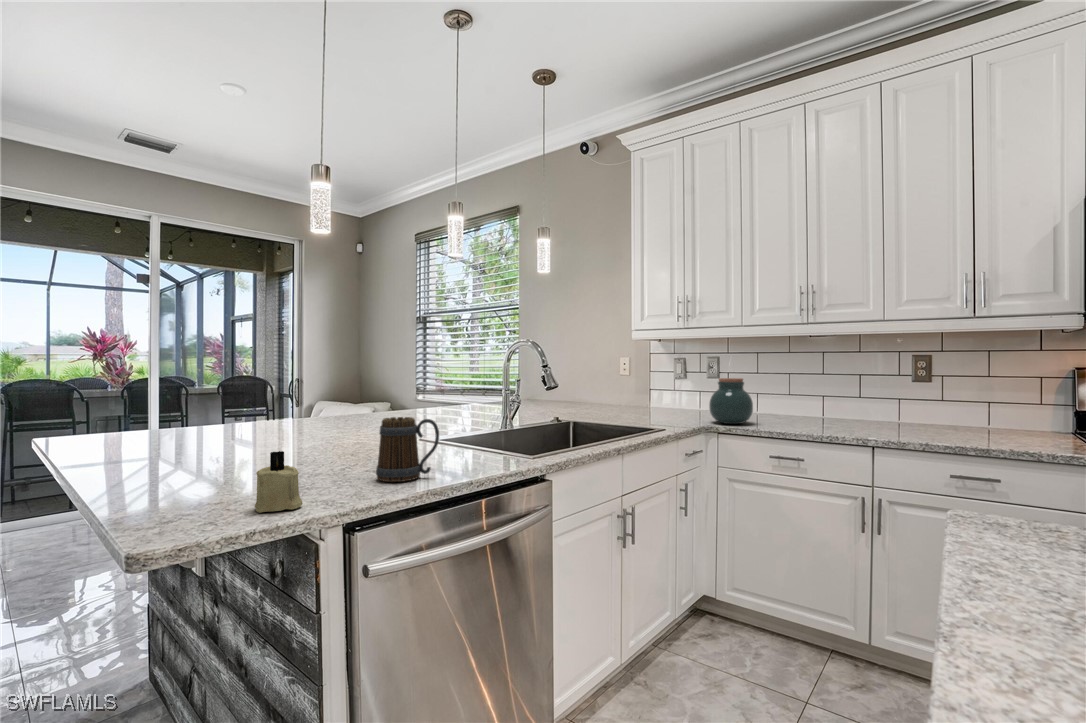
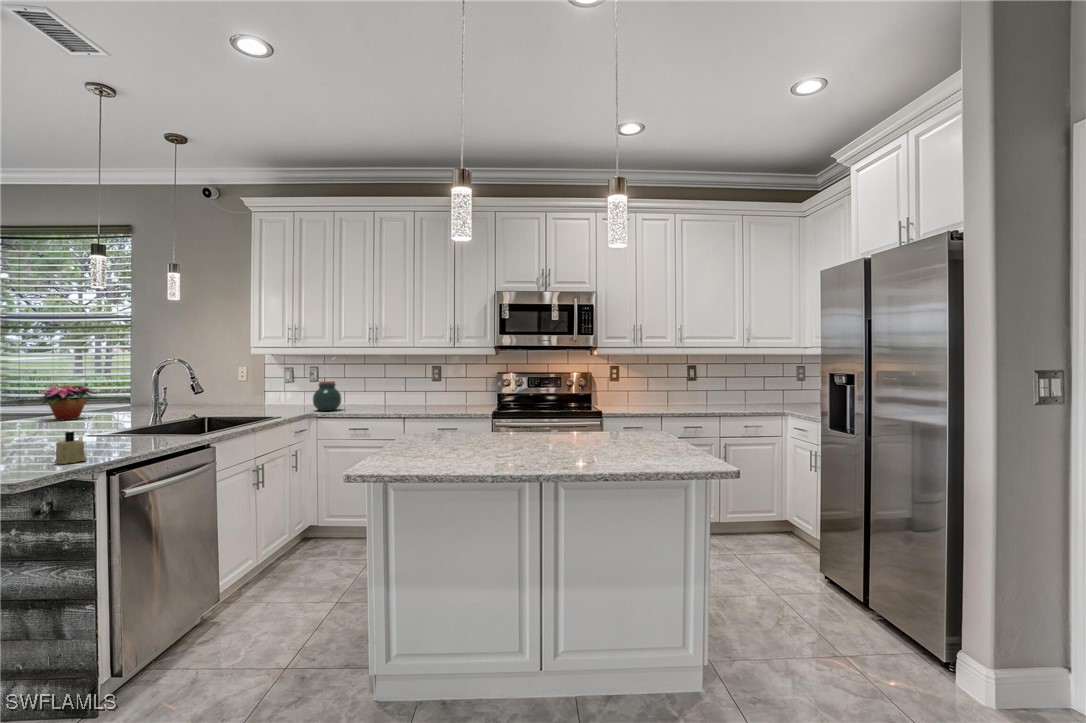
flower arrangement: none [417,374,476,415] -> present [41,385,95,420]
mug: present [376,417,439,482] -> none [108,412,153,450]

